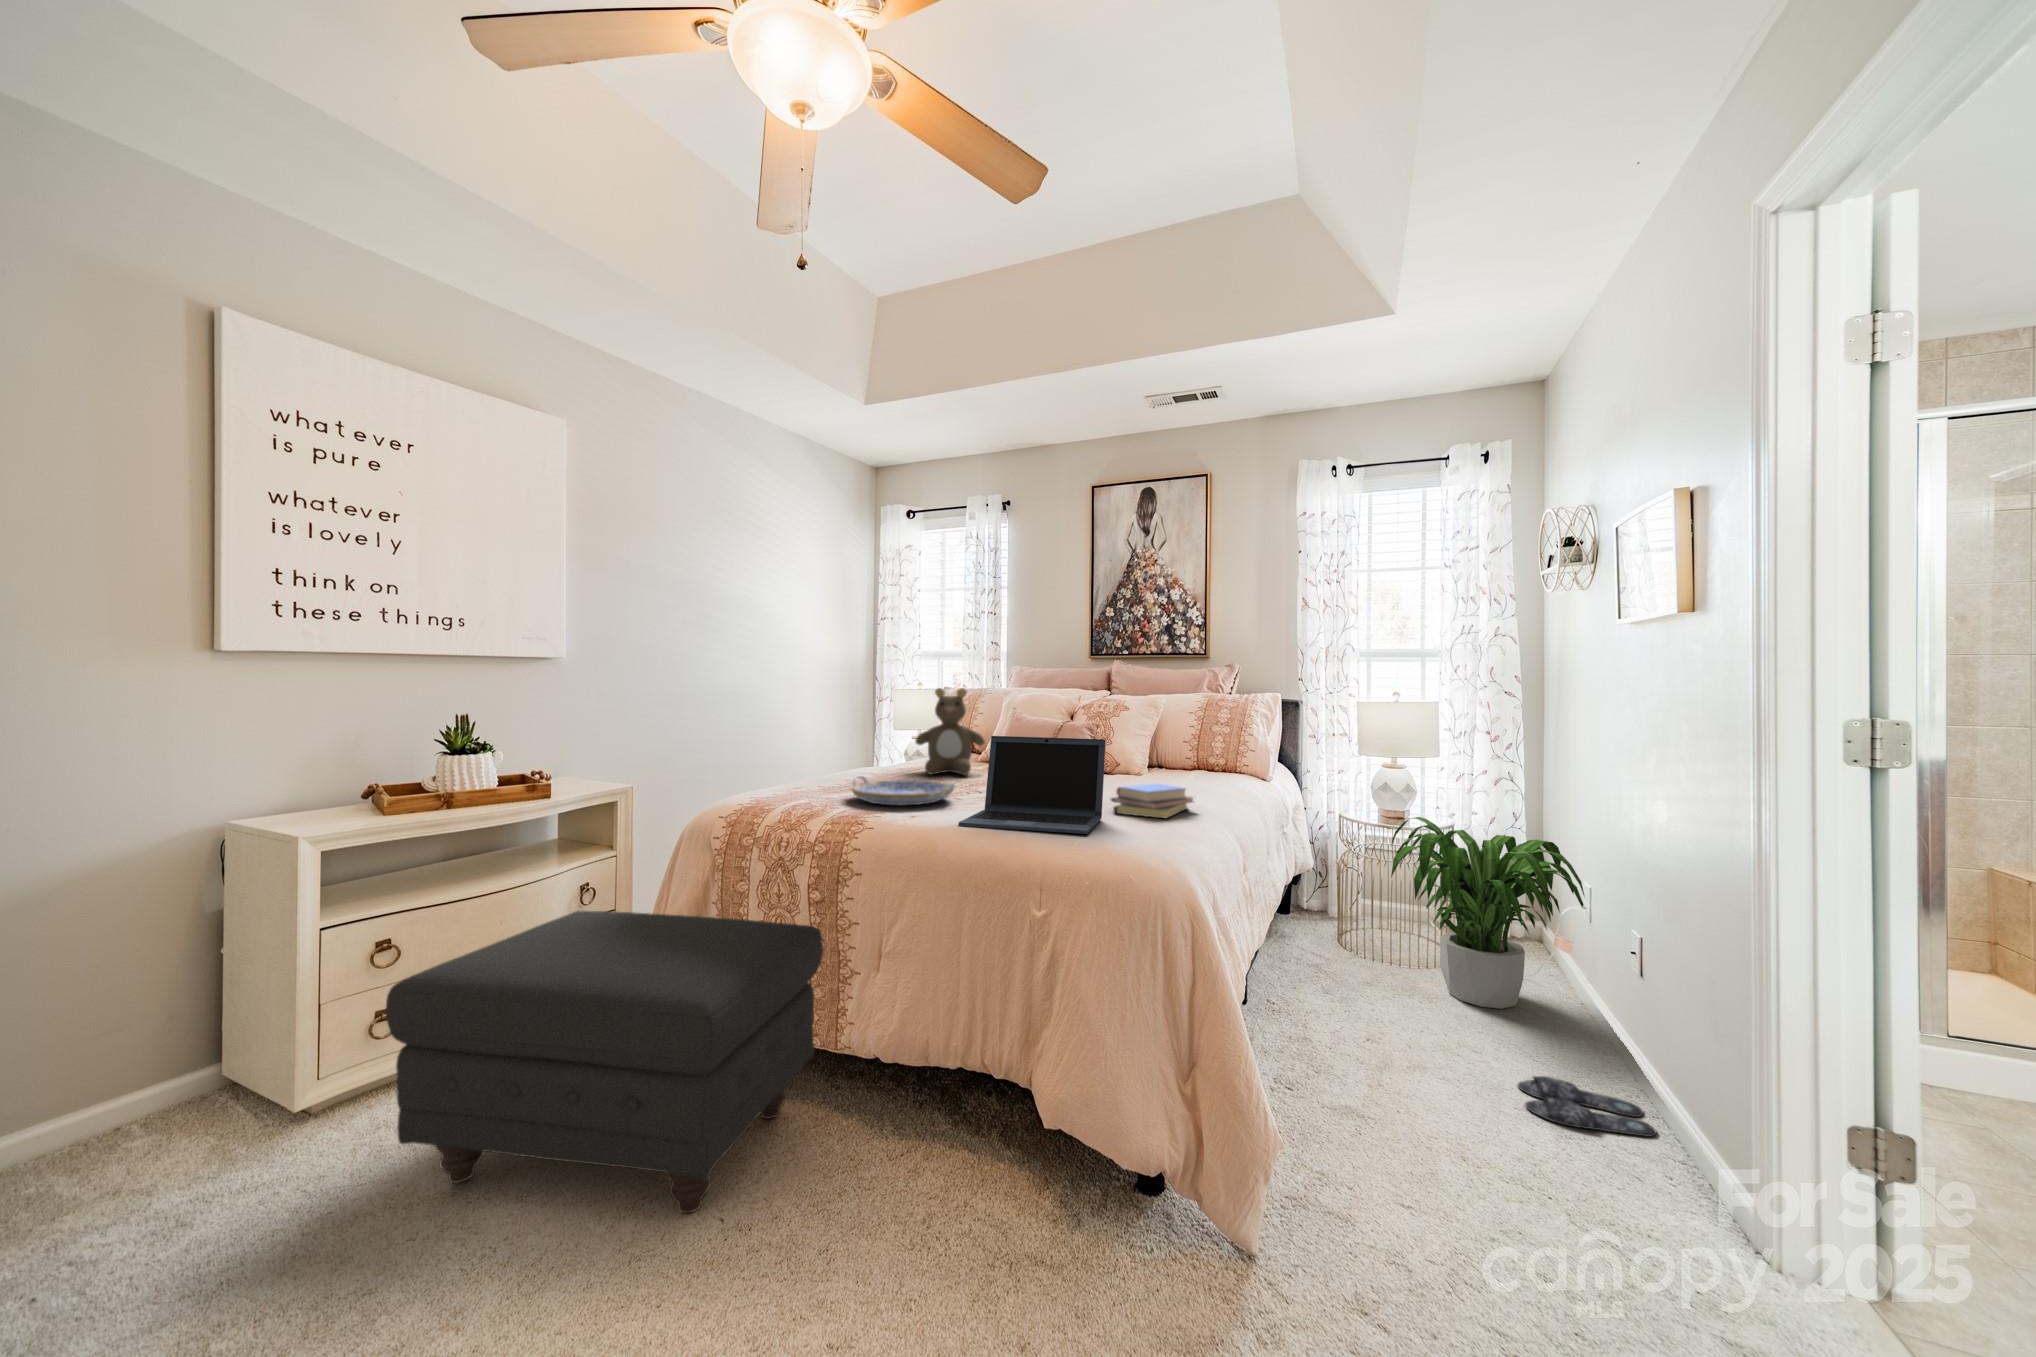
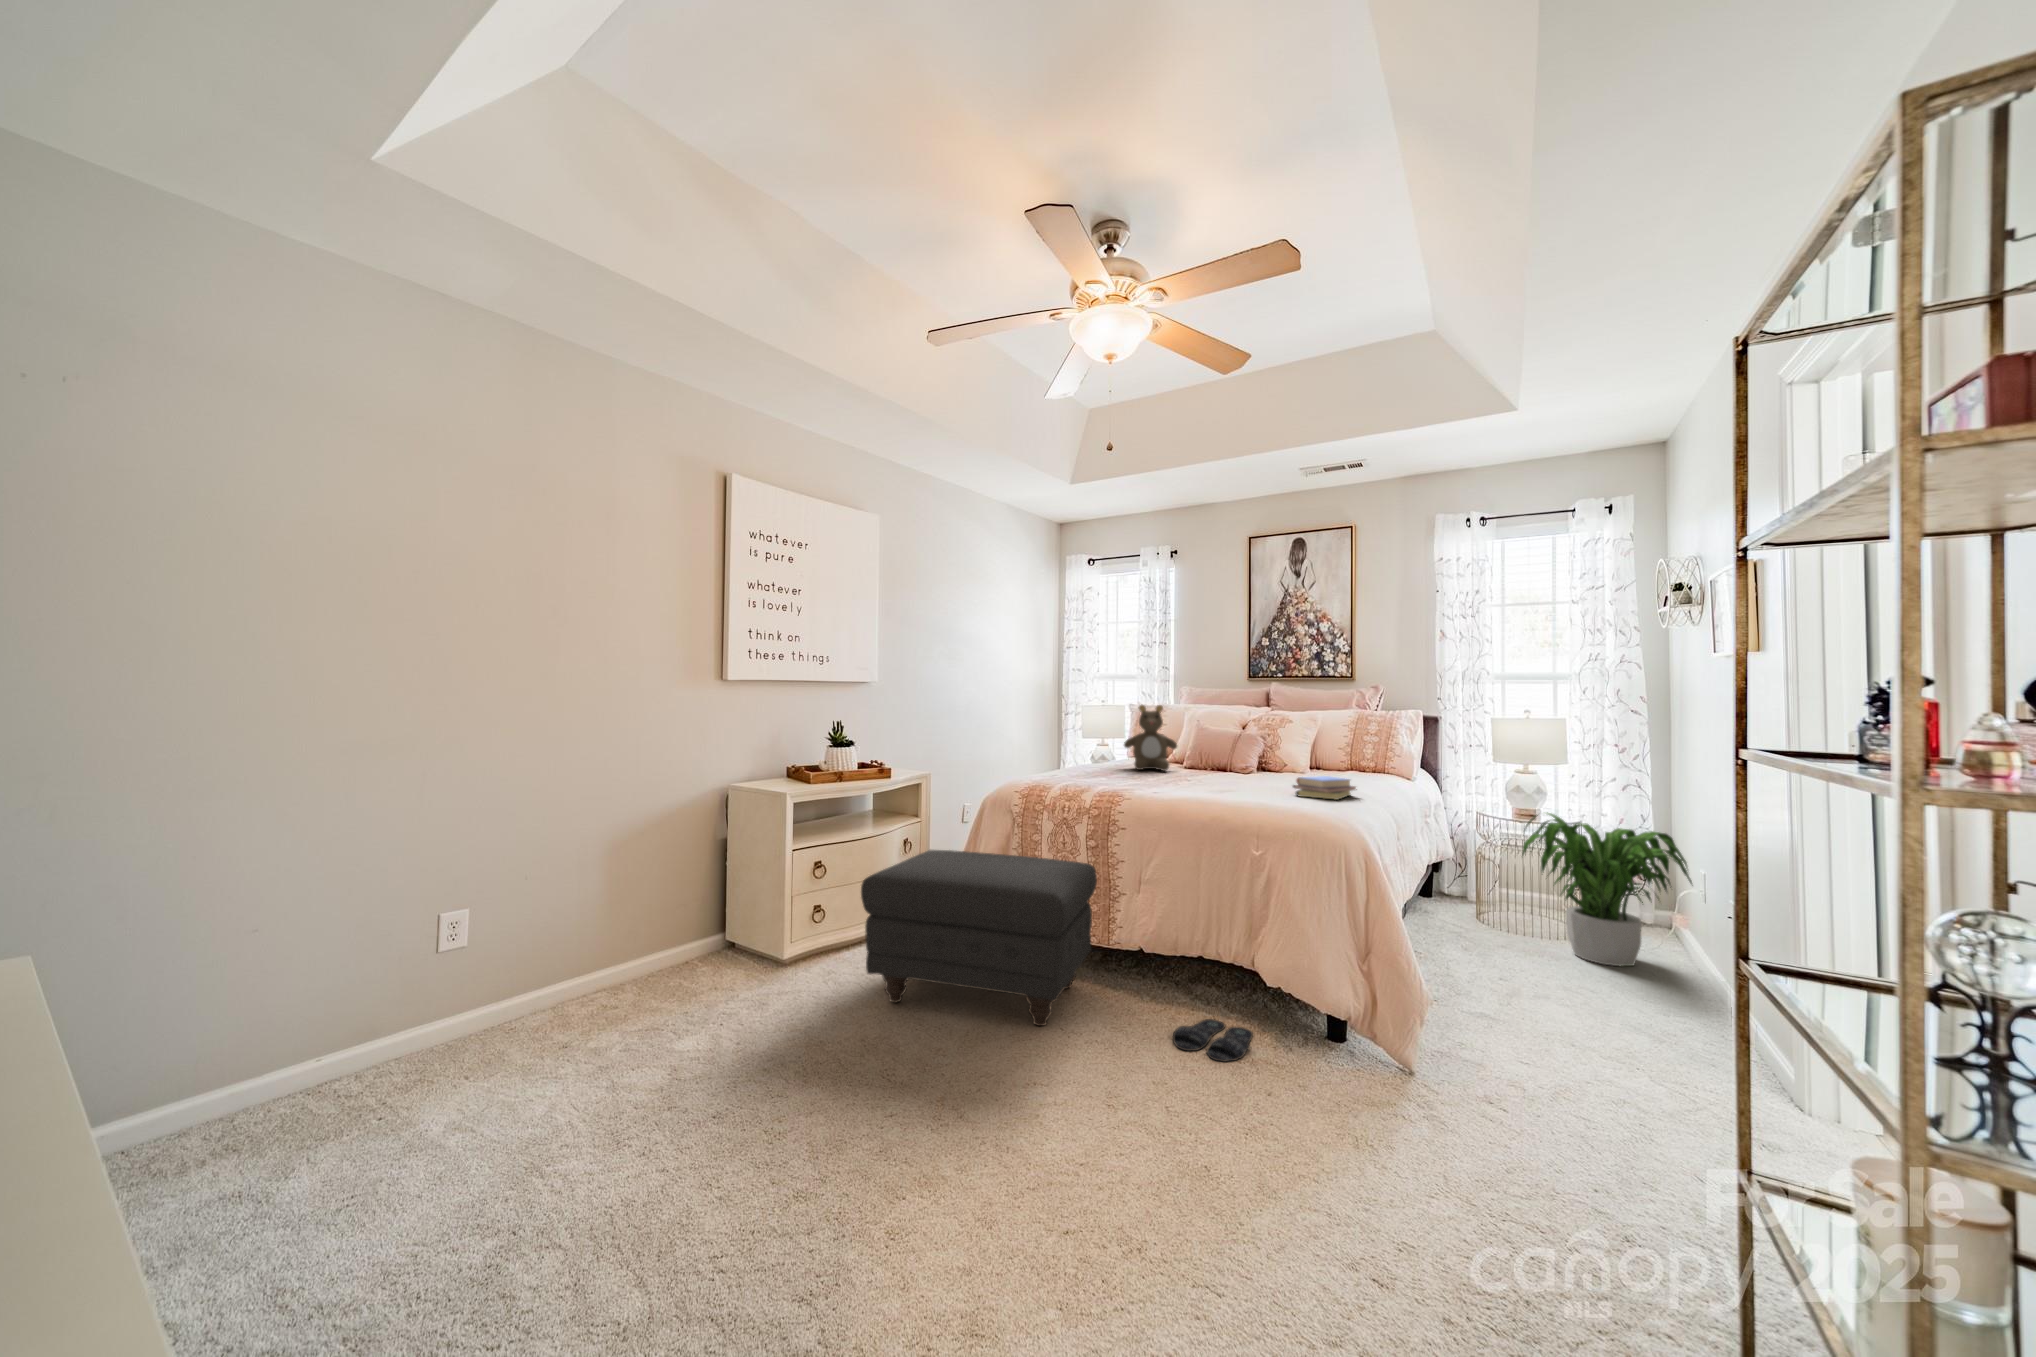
laptop: present [959,736,1106,834] -> none [1190,739,1290,805]
serving tray: present [851,776,955,805] -> none [1099,767,1175,787]
slippers: present [1518,1076,1656,1137] -> present [1173,1019,1253,1062]

